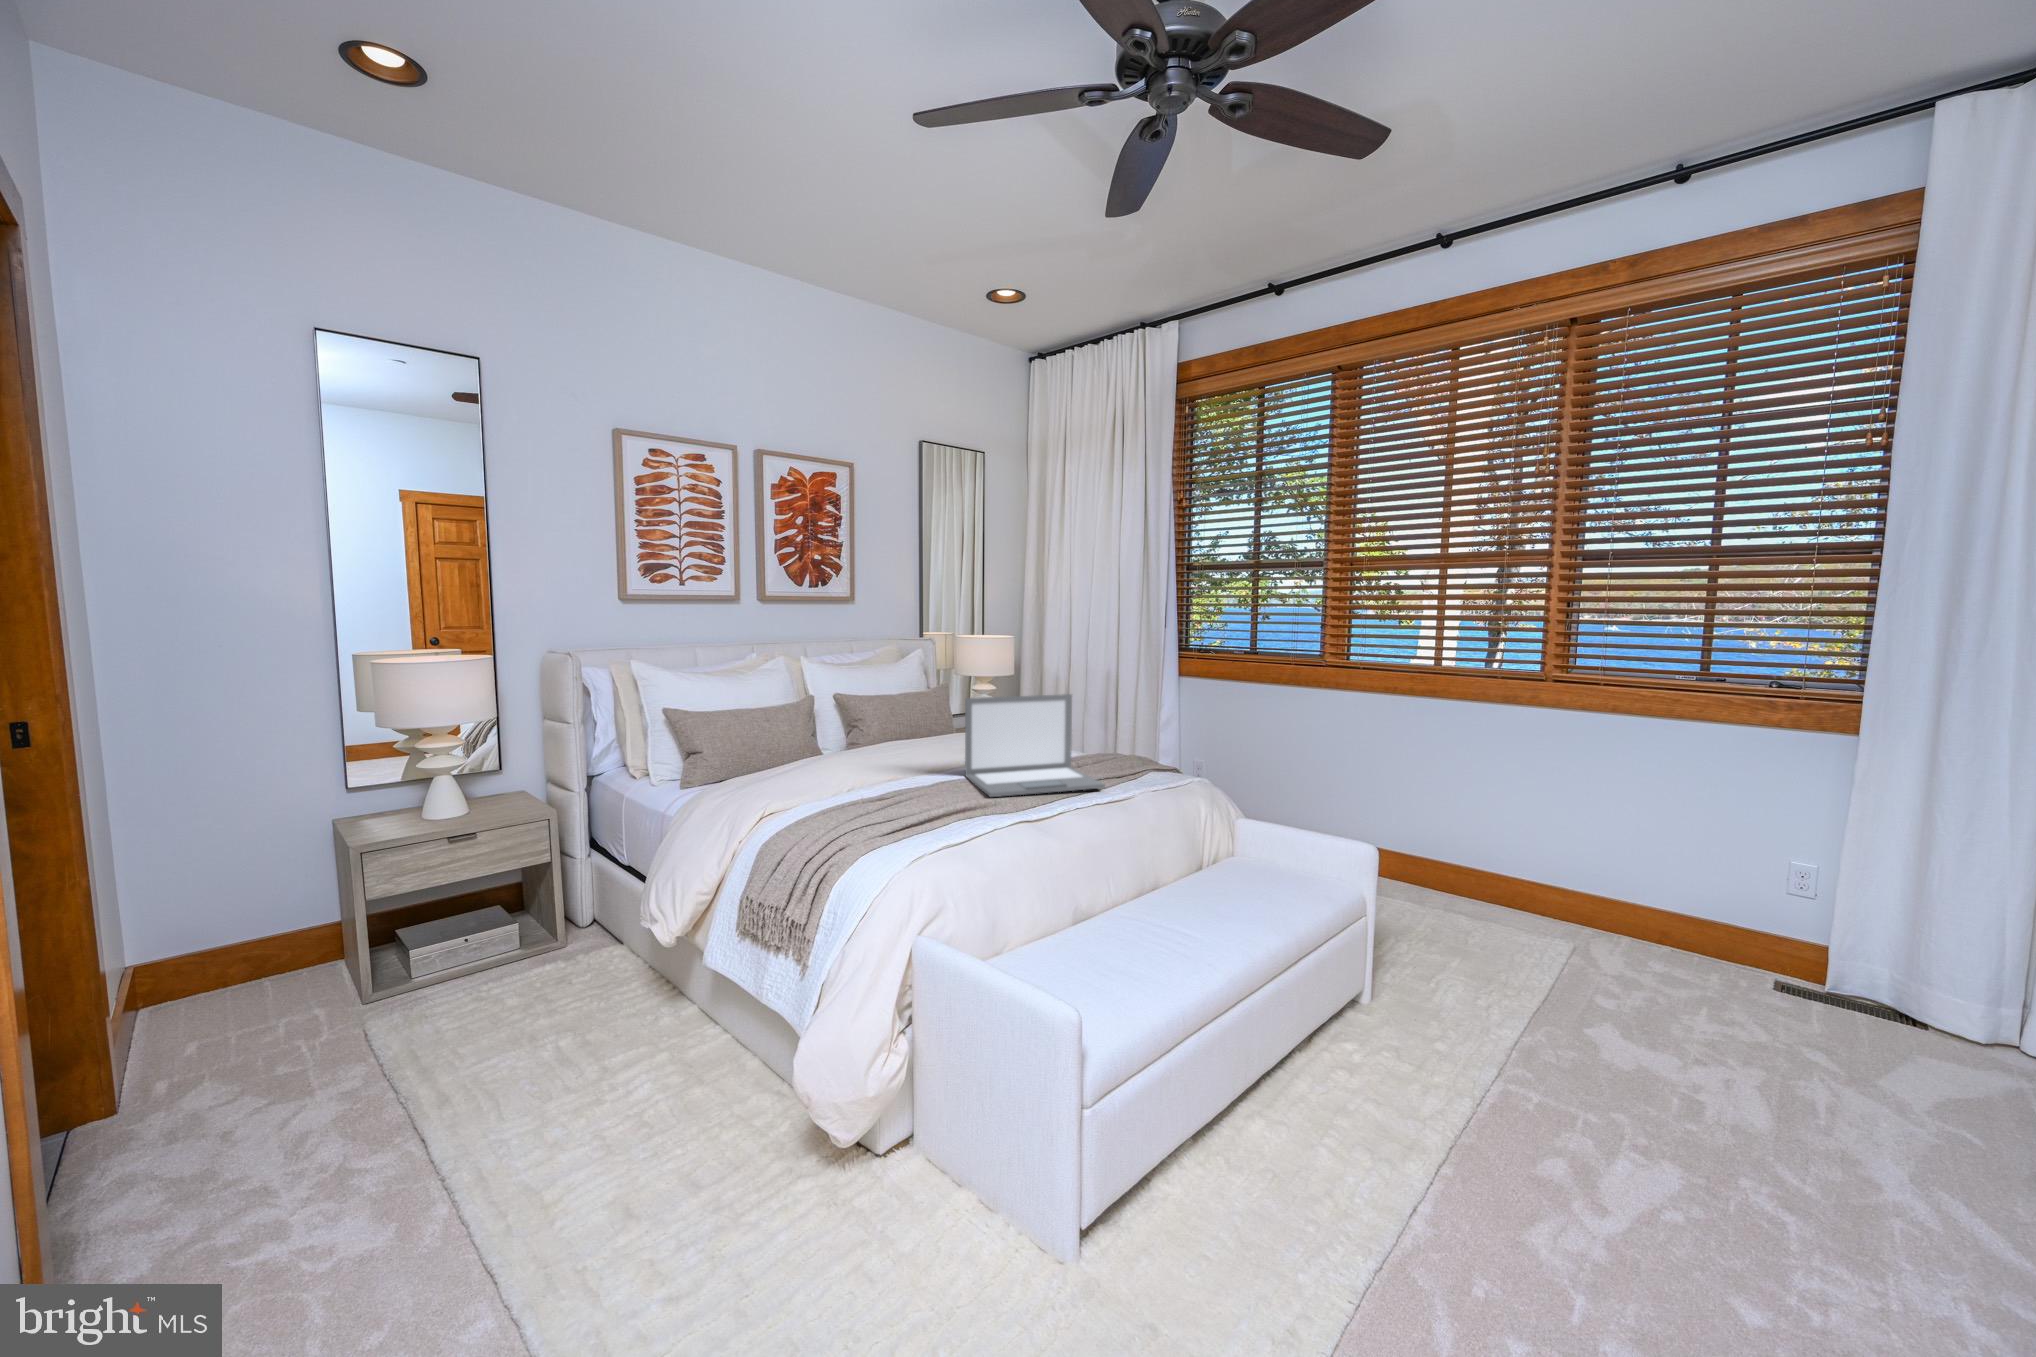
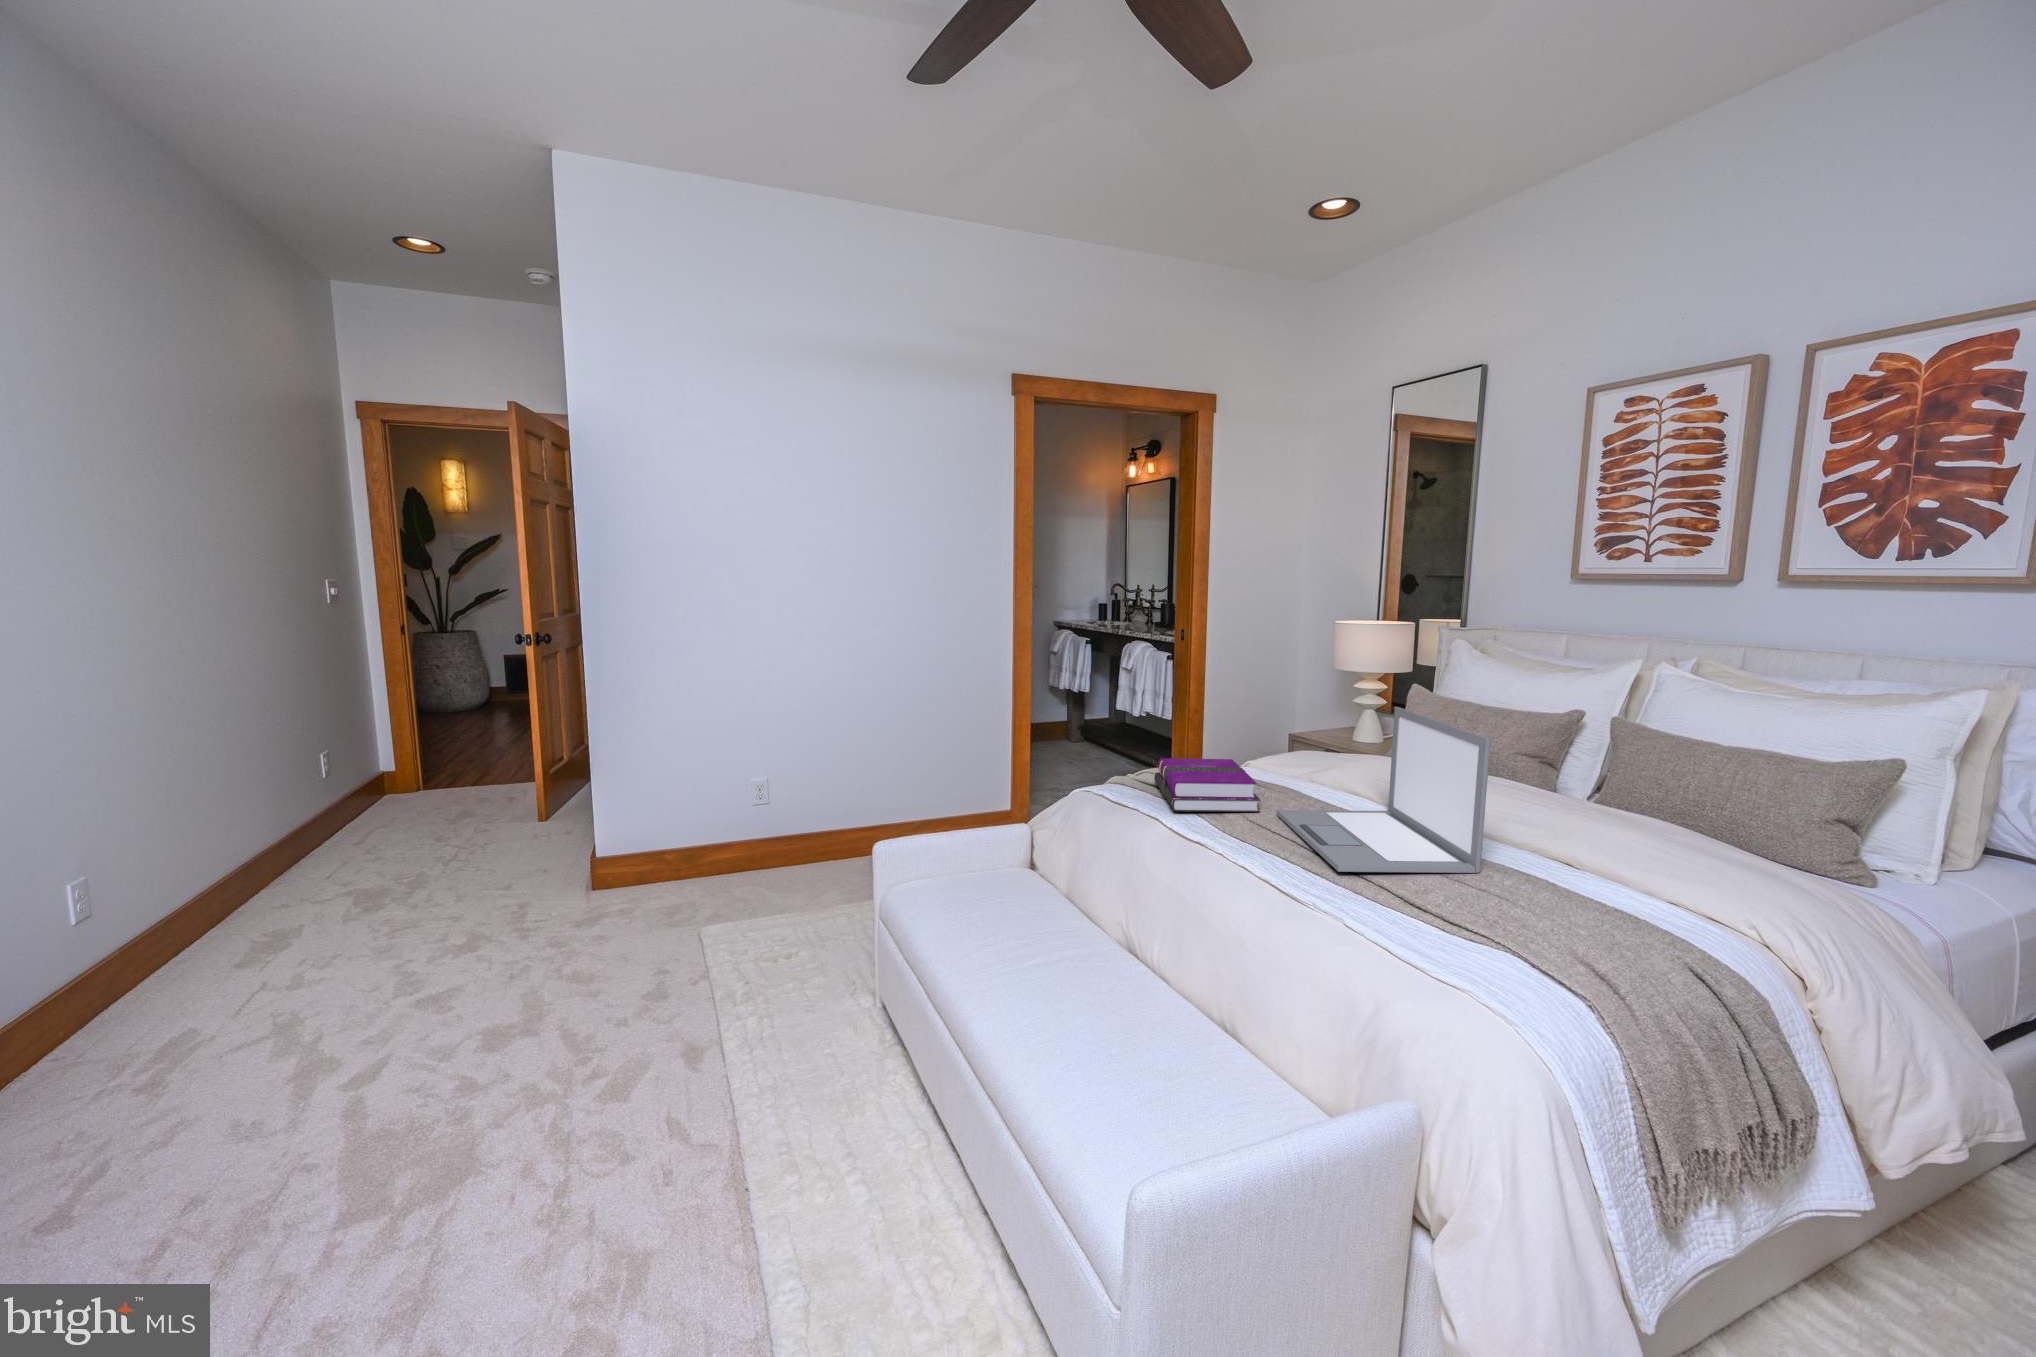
notebook: none [893,778,1008,829] -> present [1154,758,1260,812]

